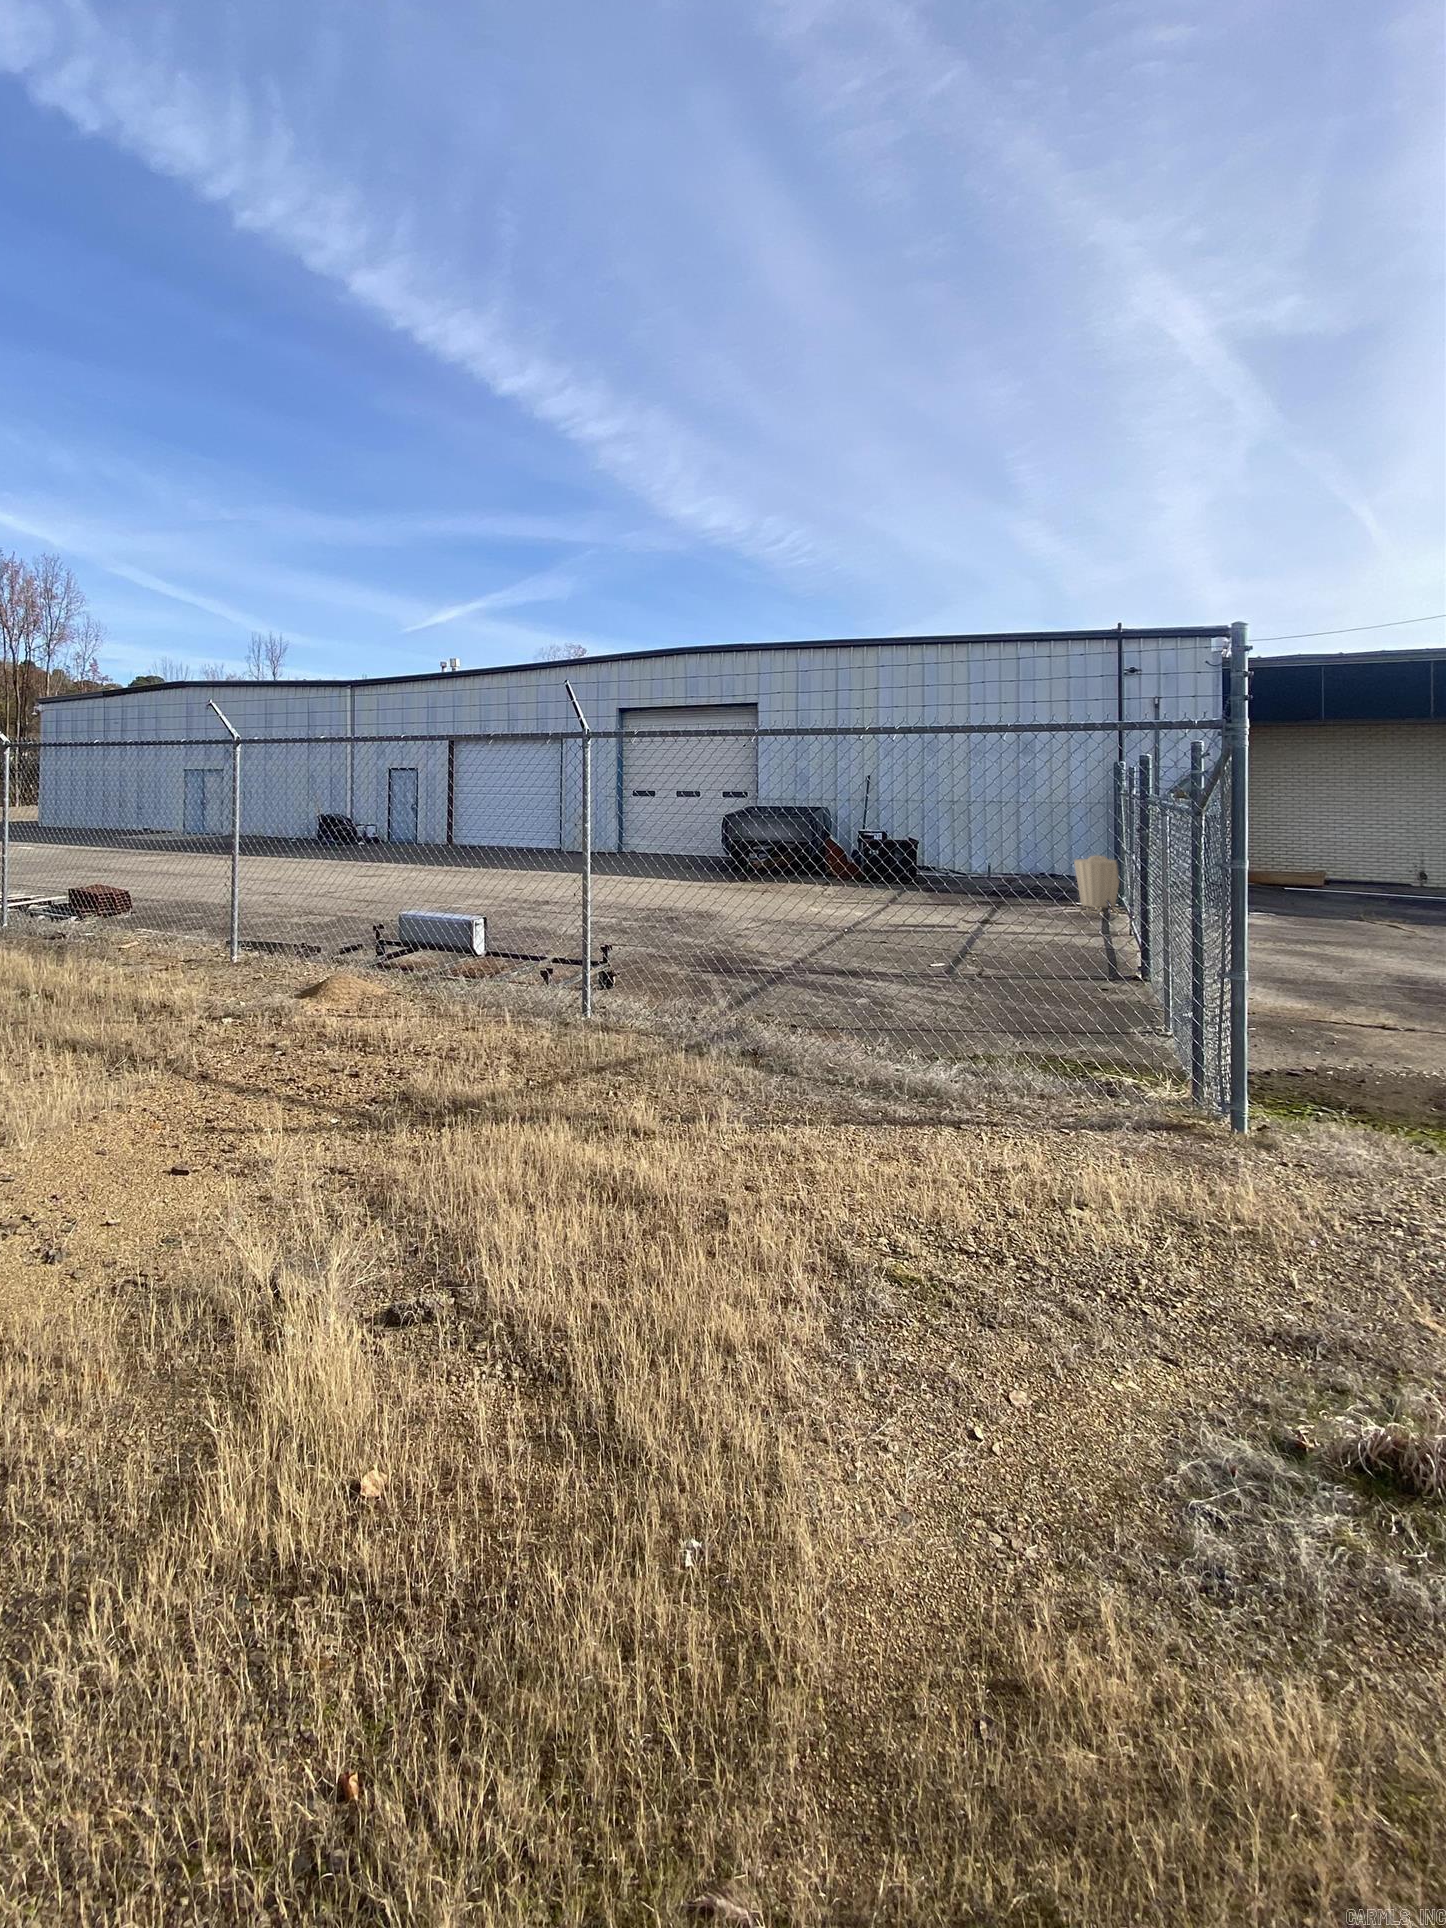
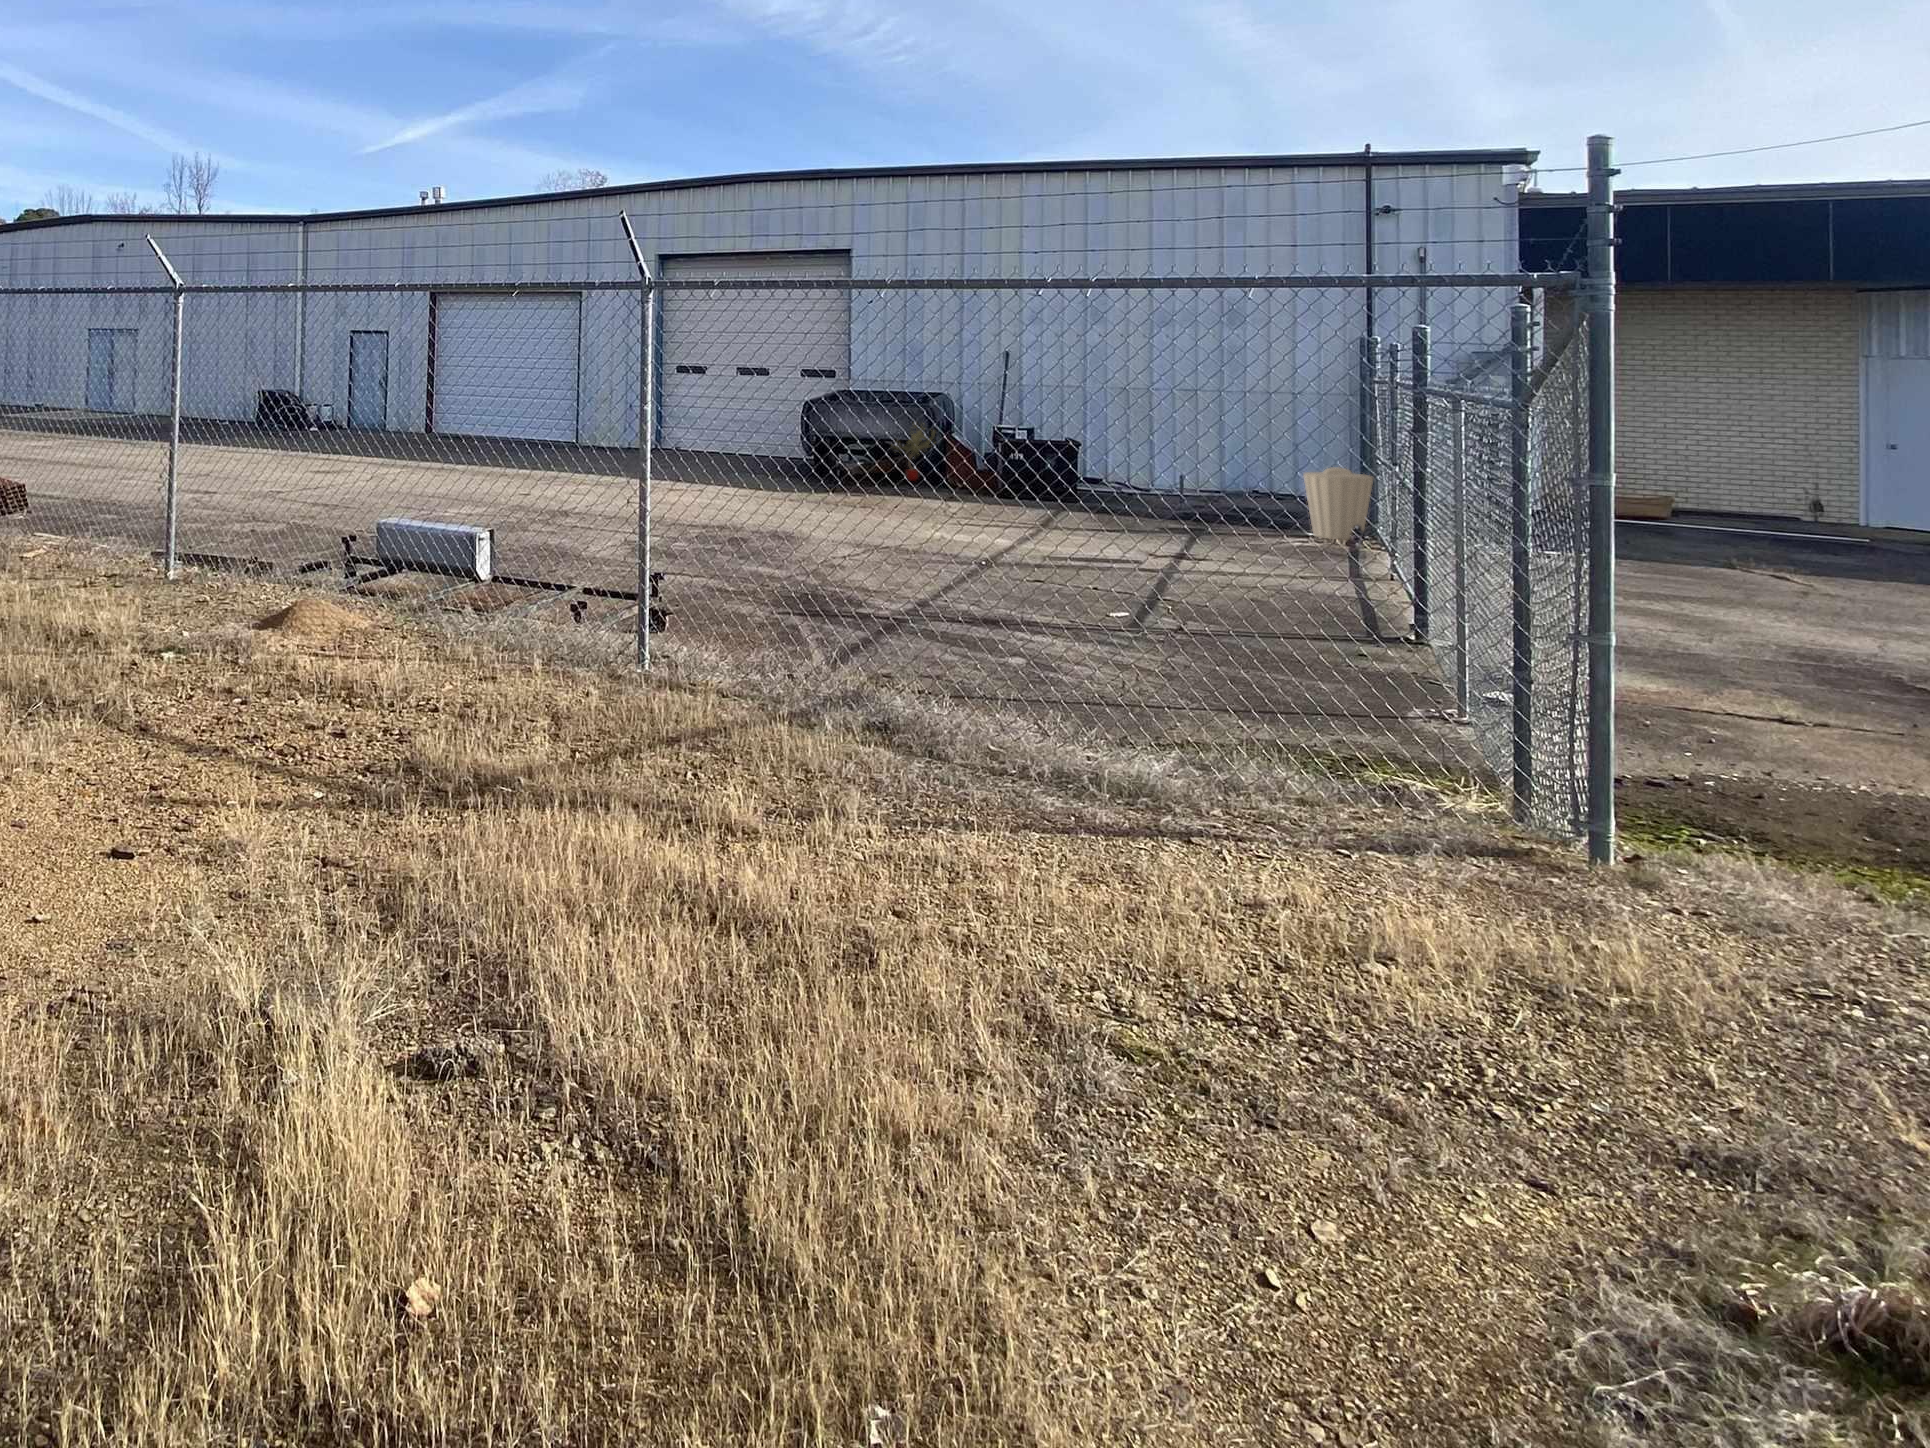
potted tree: none [782,828,817,872] -> present [891,425,935,481]

